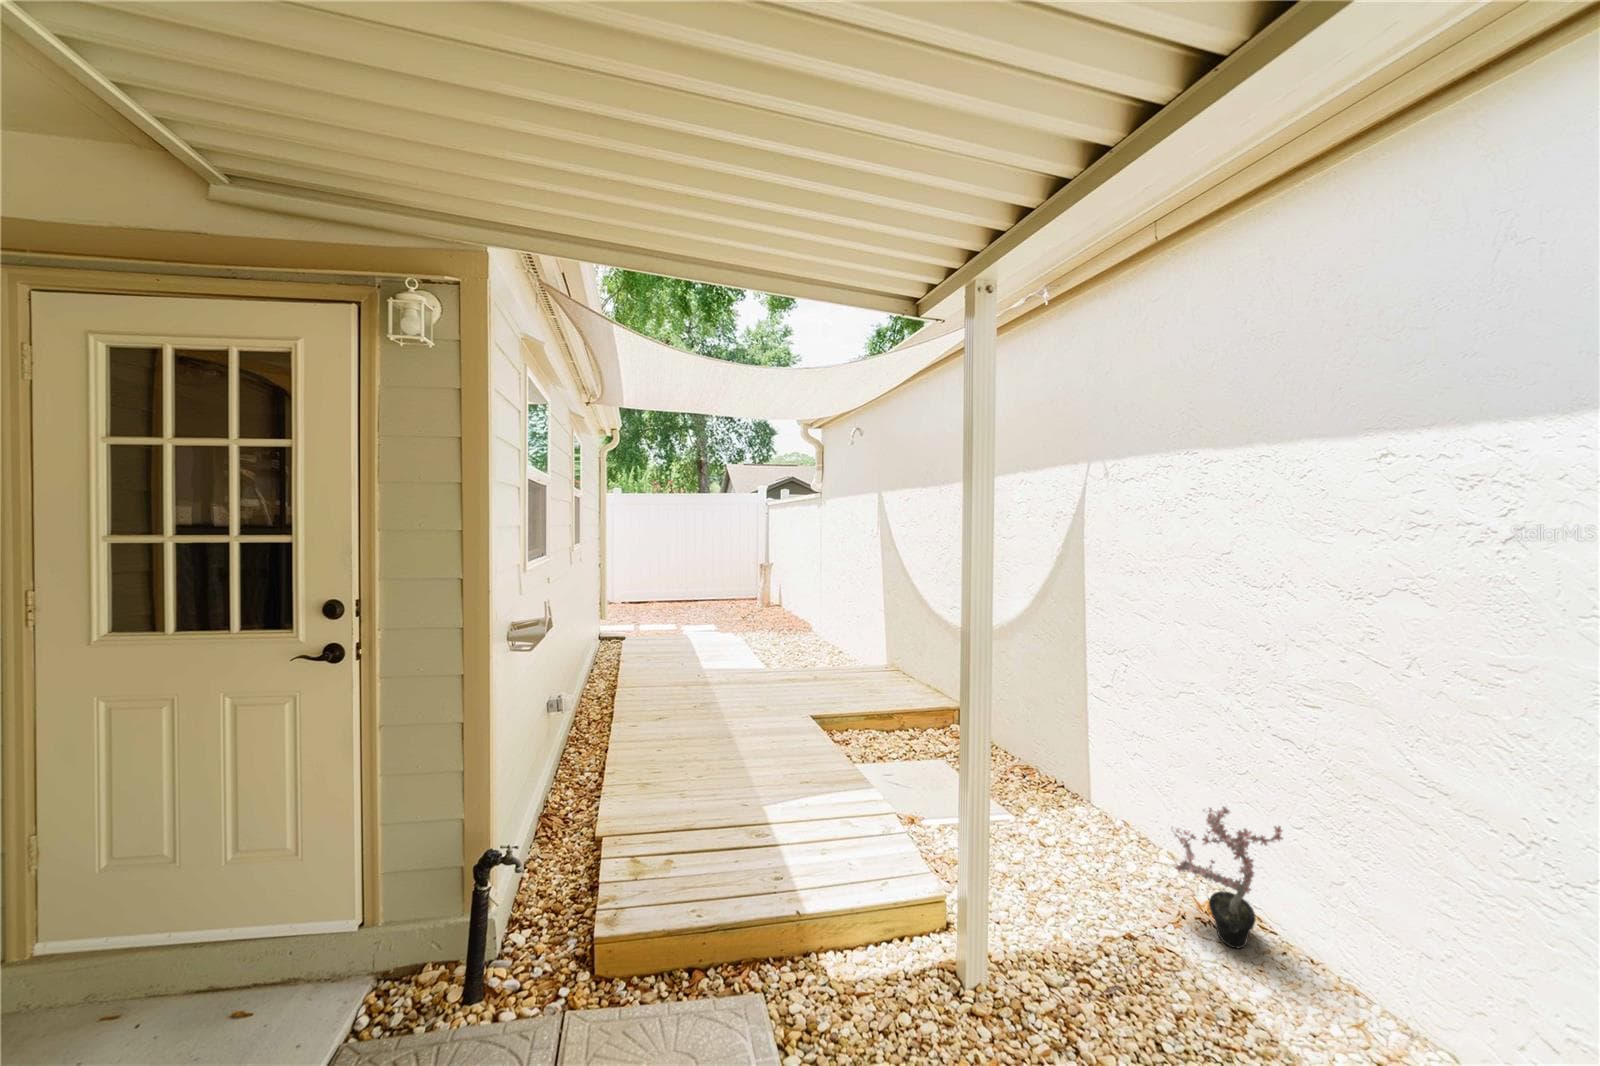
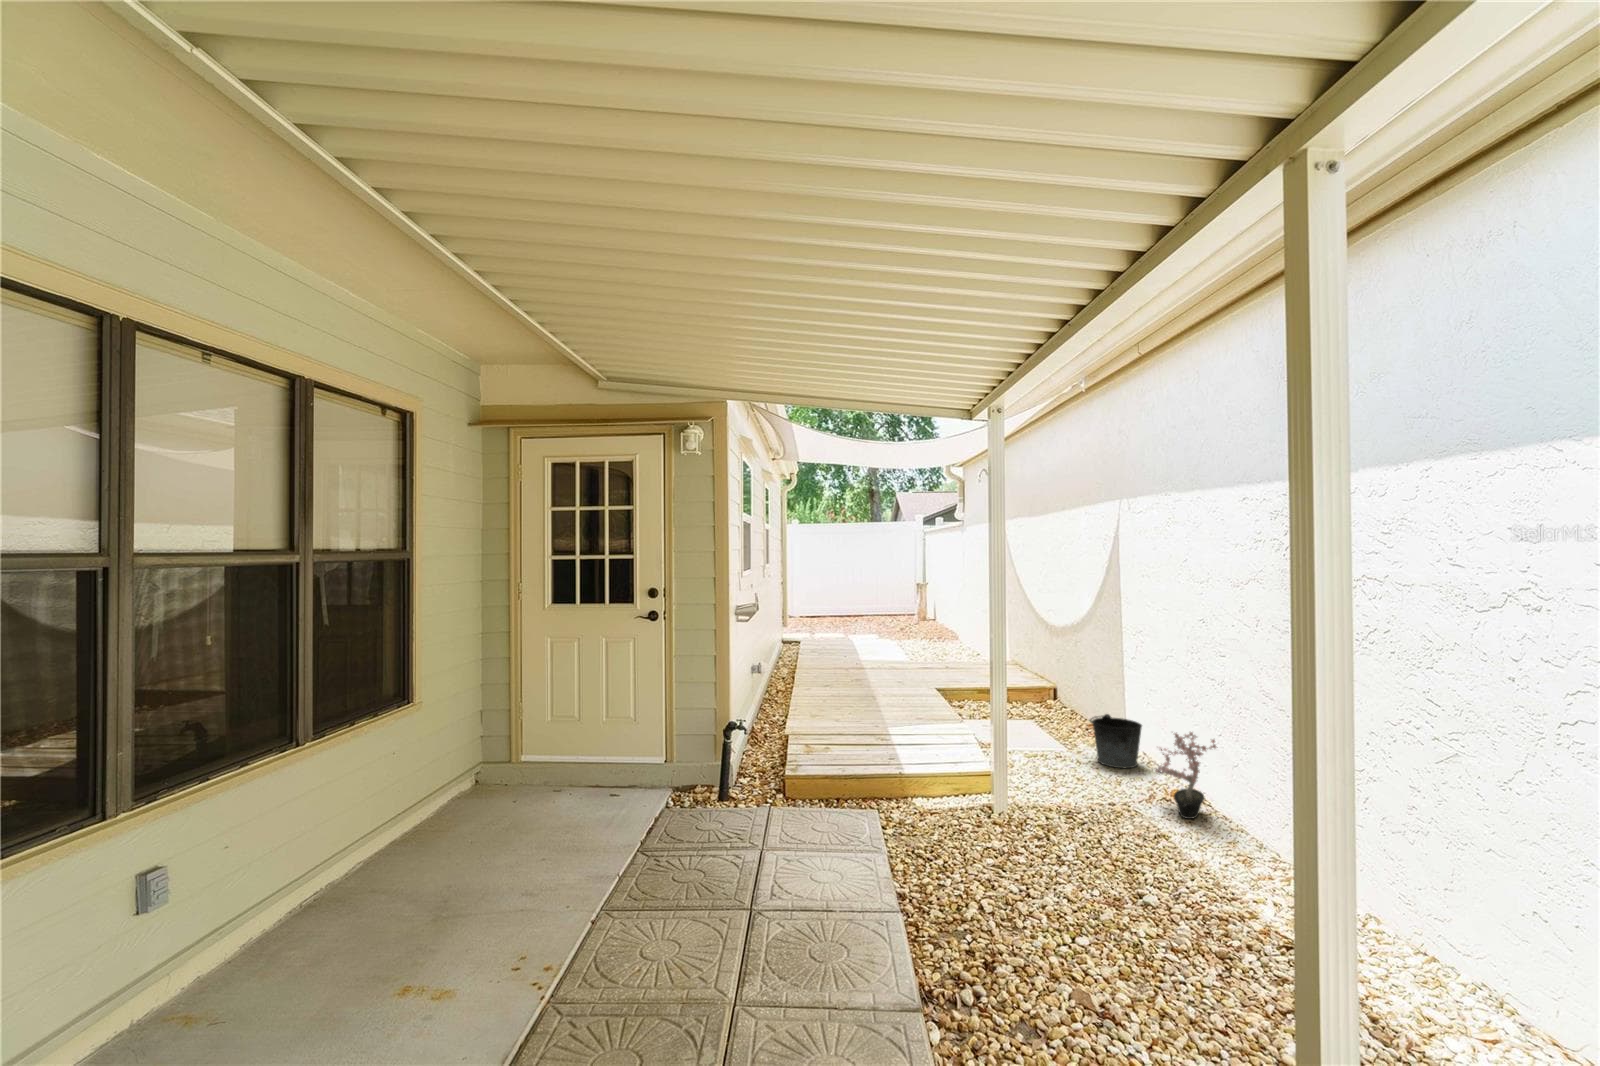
bucket: none [1044,761,1116,842] -> present [1090,714,1142,768]

